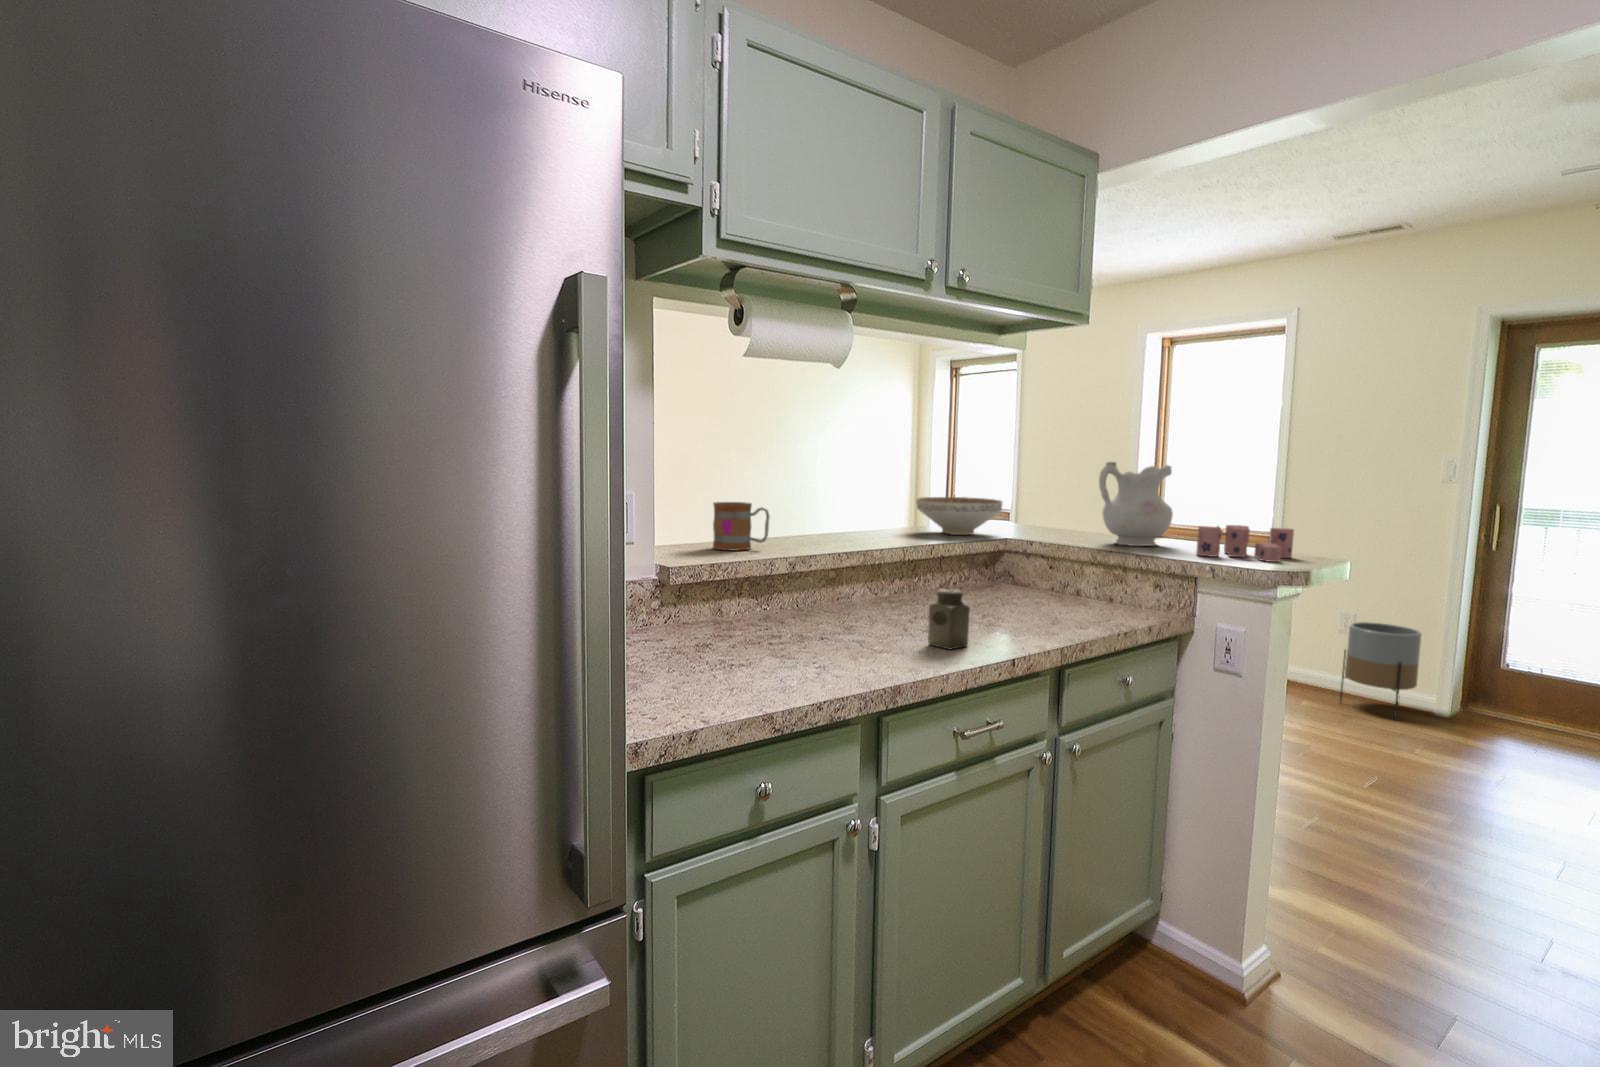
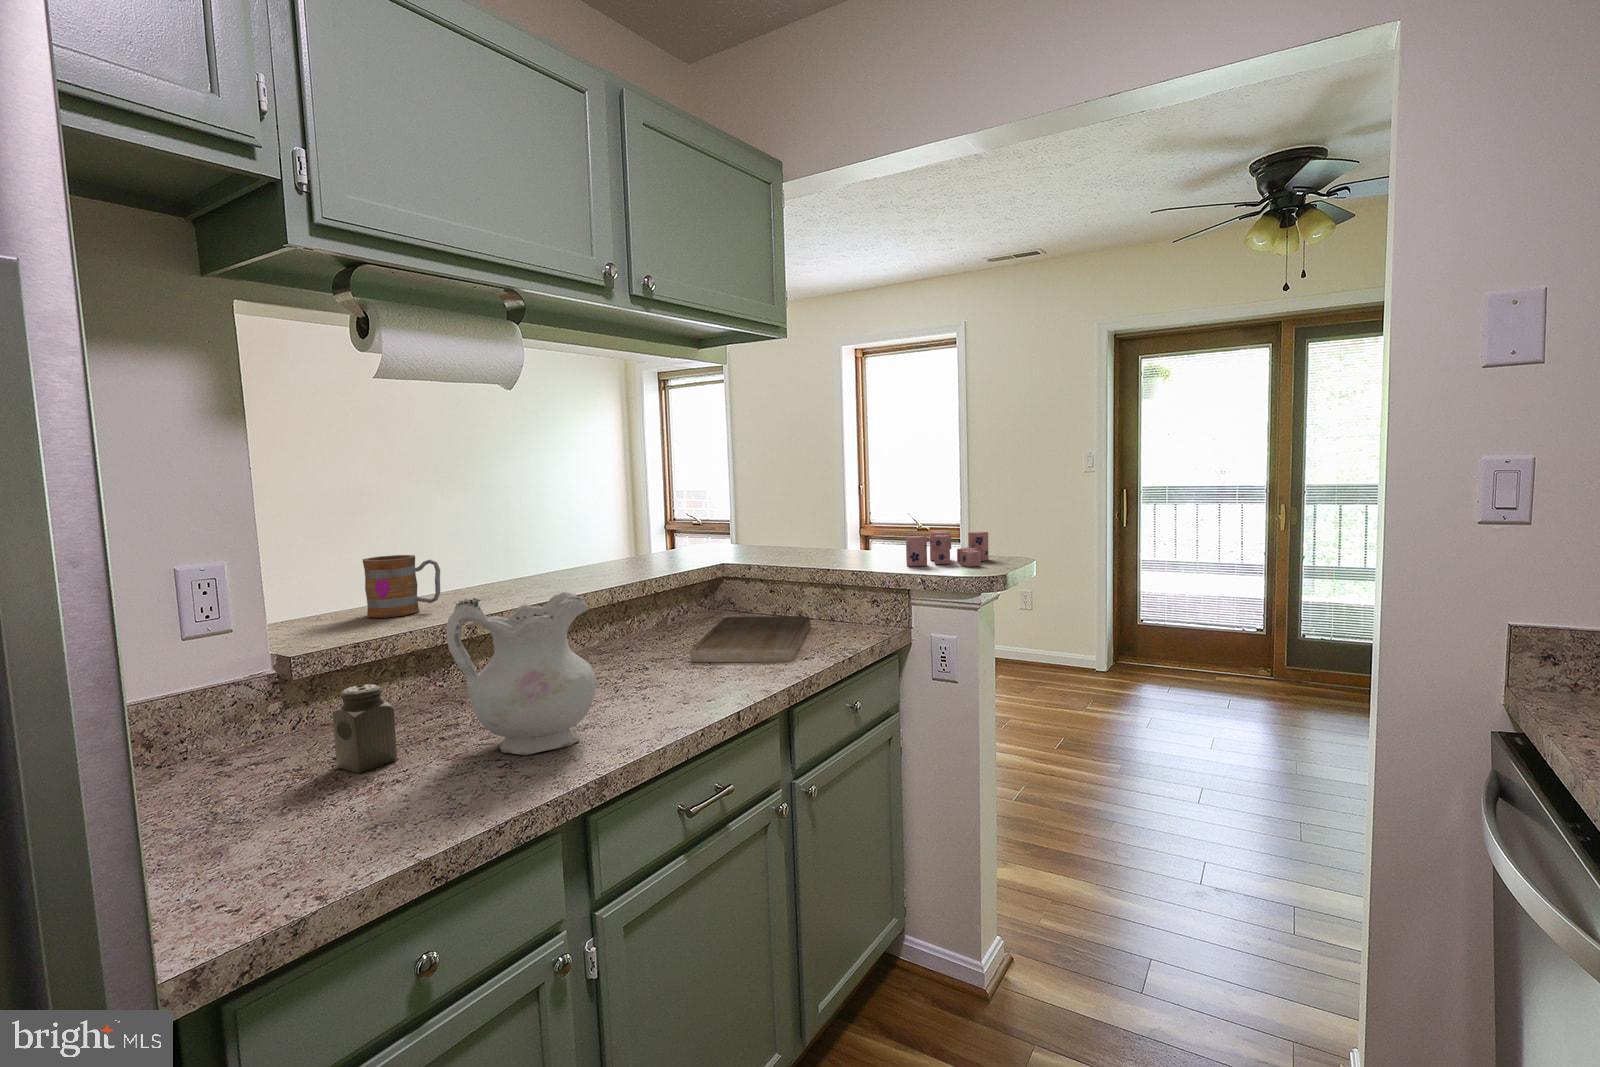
ceramic pitcher: present [1099,462,1173,546] -> present [446,592,596,755]
decorative bowl: present [916,497,1003,535] -> none [624,522,717,564]
cutting board: none [971,588,1088,629] -> present [690,616,810,662]
salt shaker: present [928,589,970,650] -> present [332,684,397,773]
planter: present [1340,622,1422,719] -> none [1025,598,1081,681]

